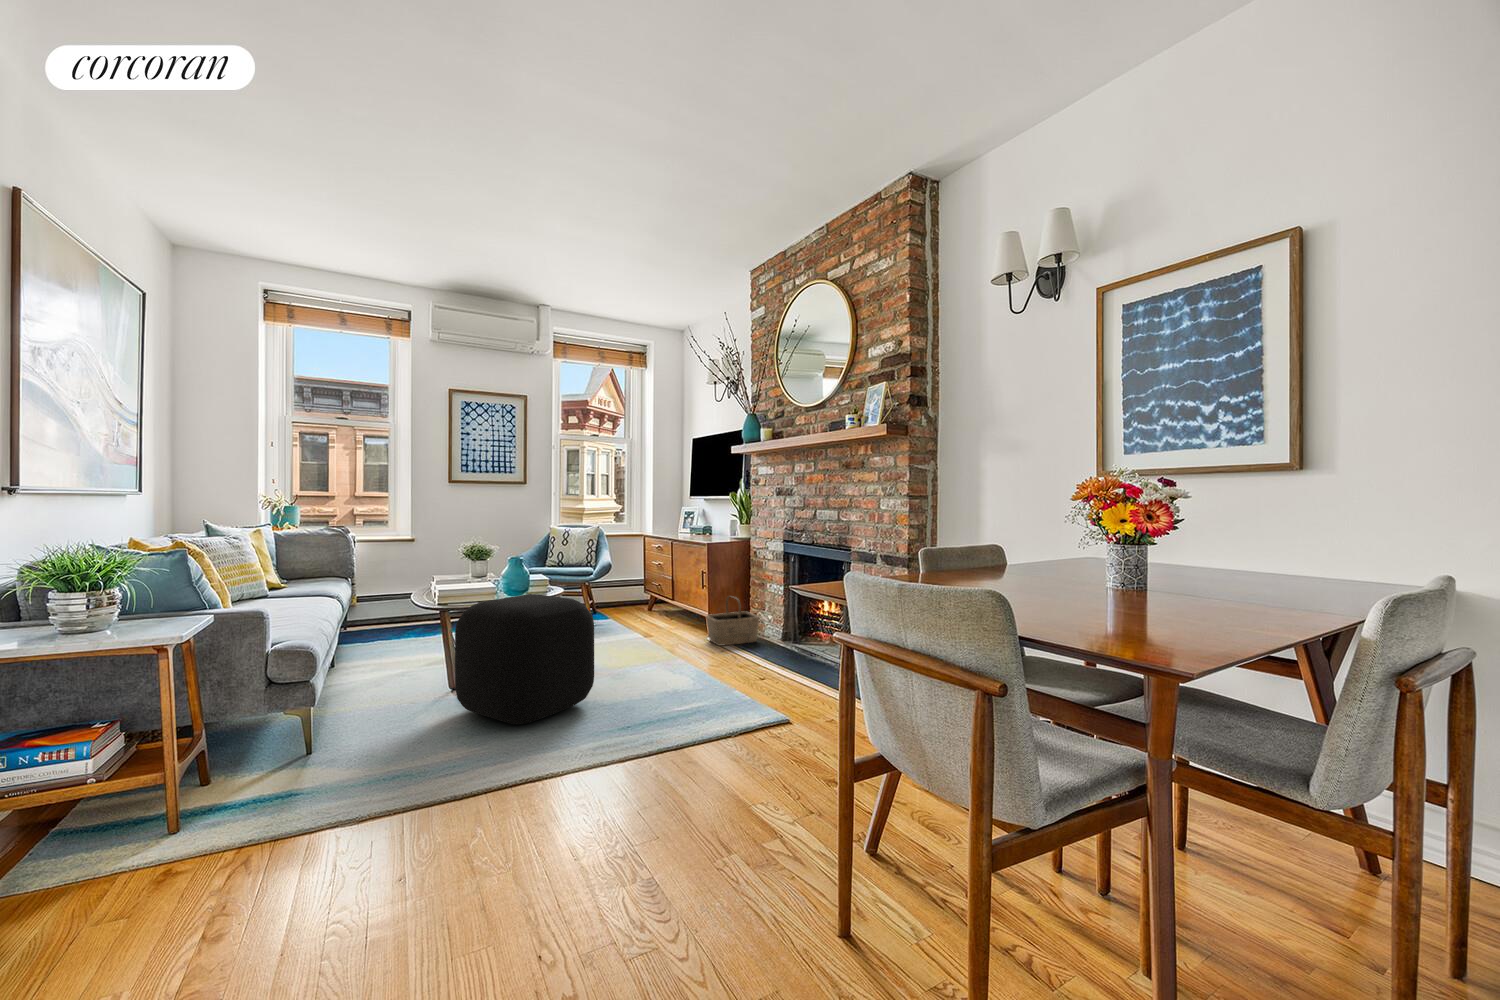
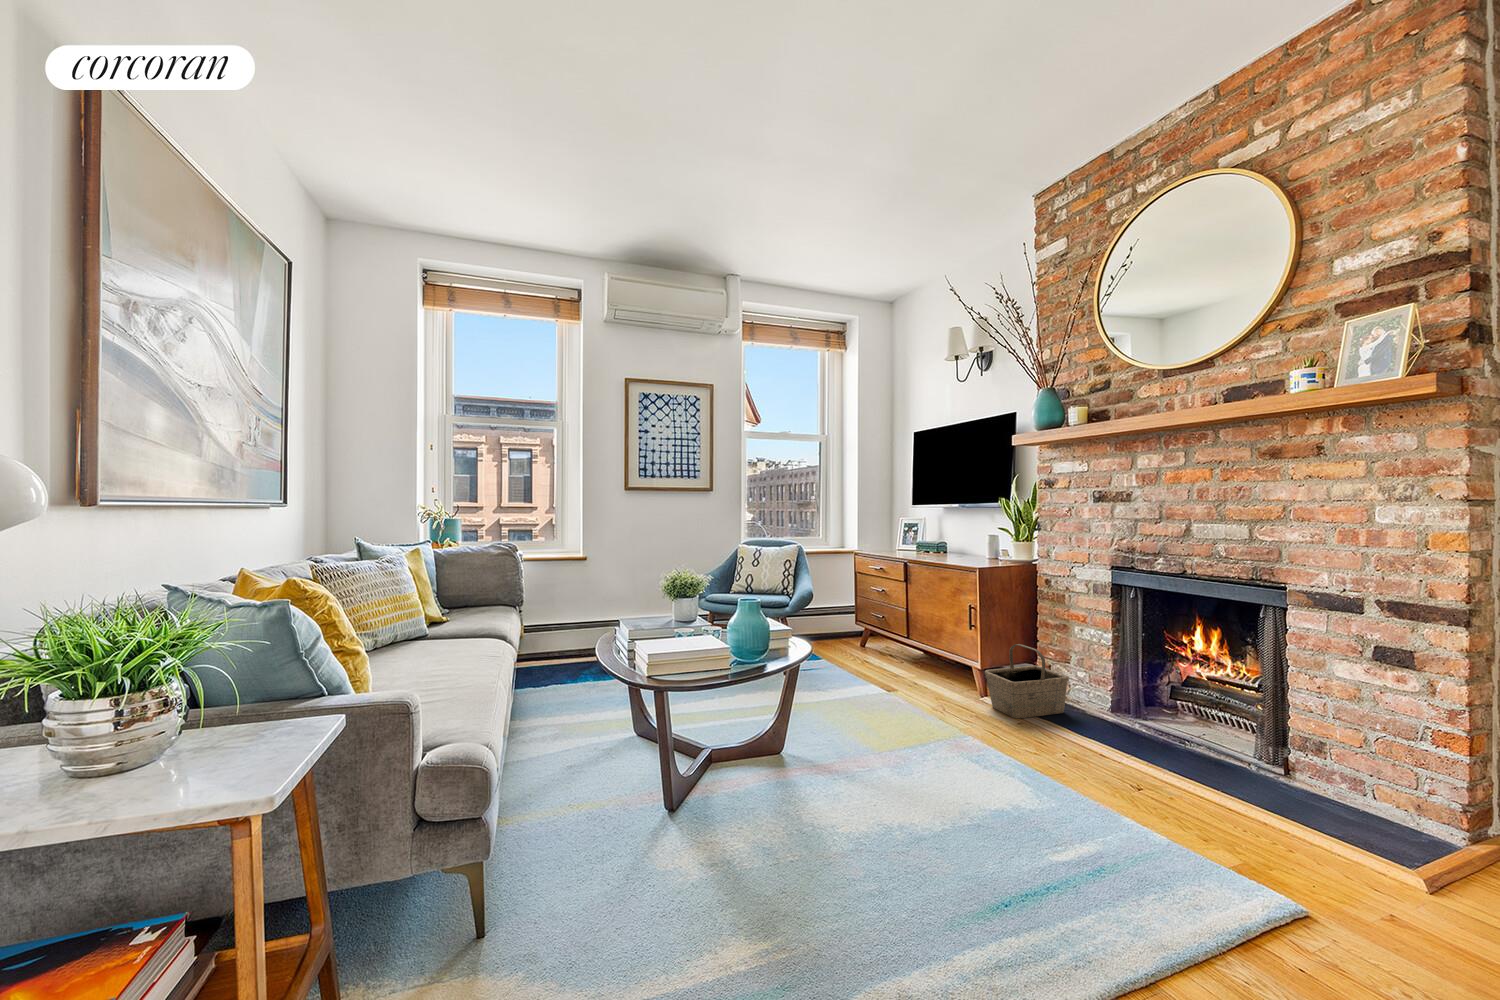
ottoman: present [455,594,594,724] -> none [716,659,932,903]

